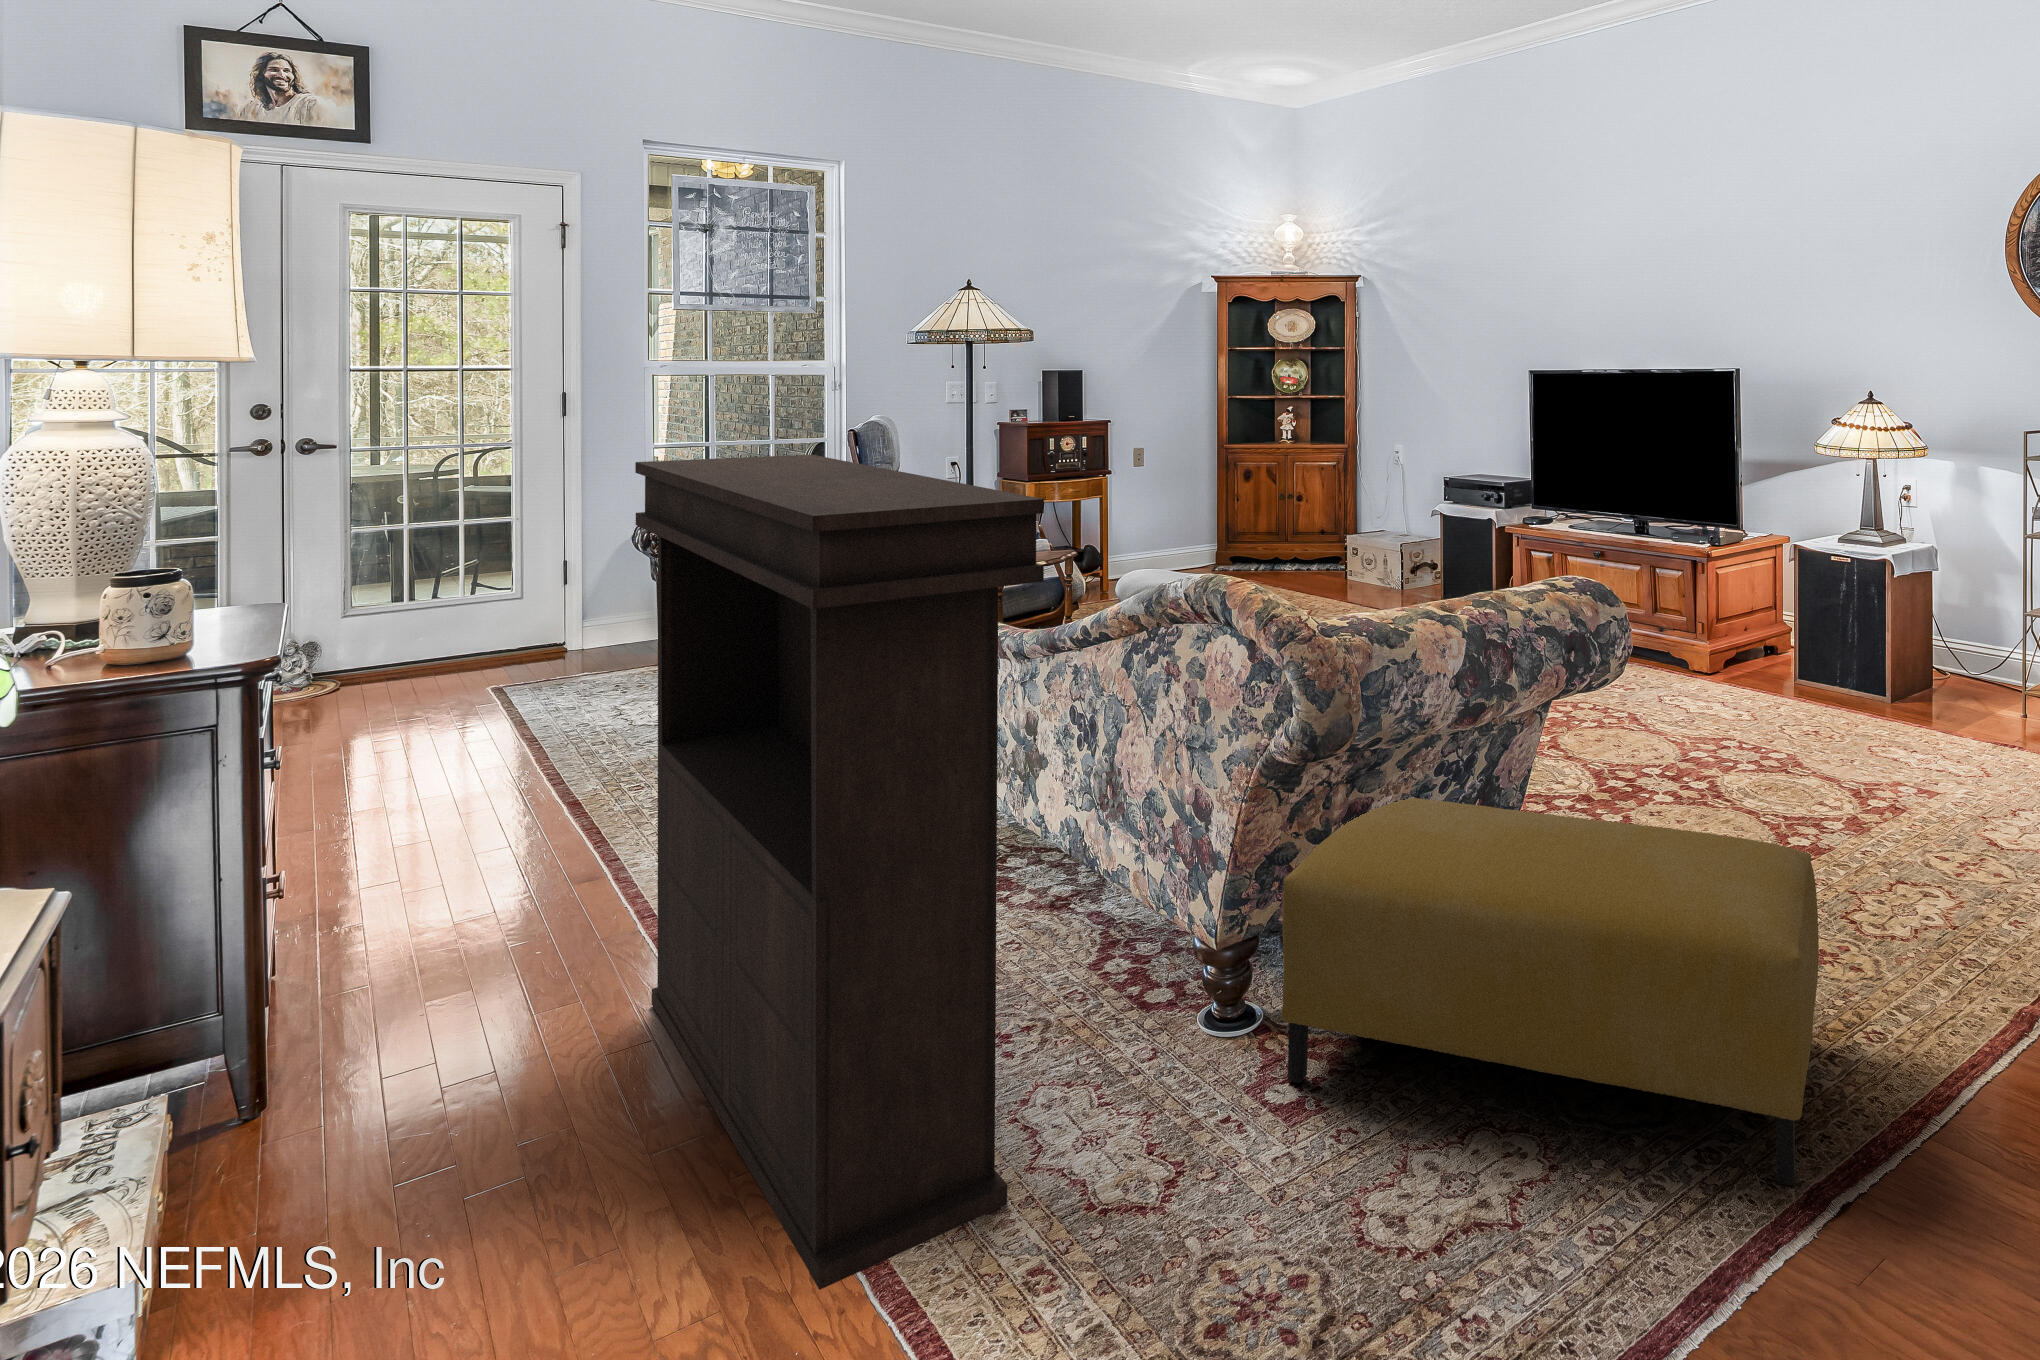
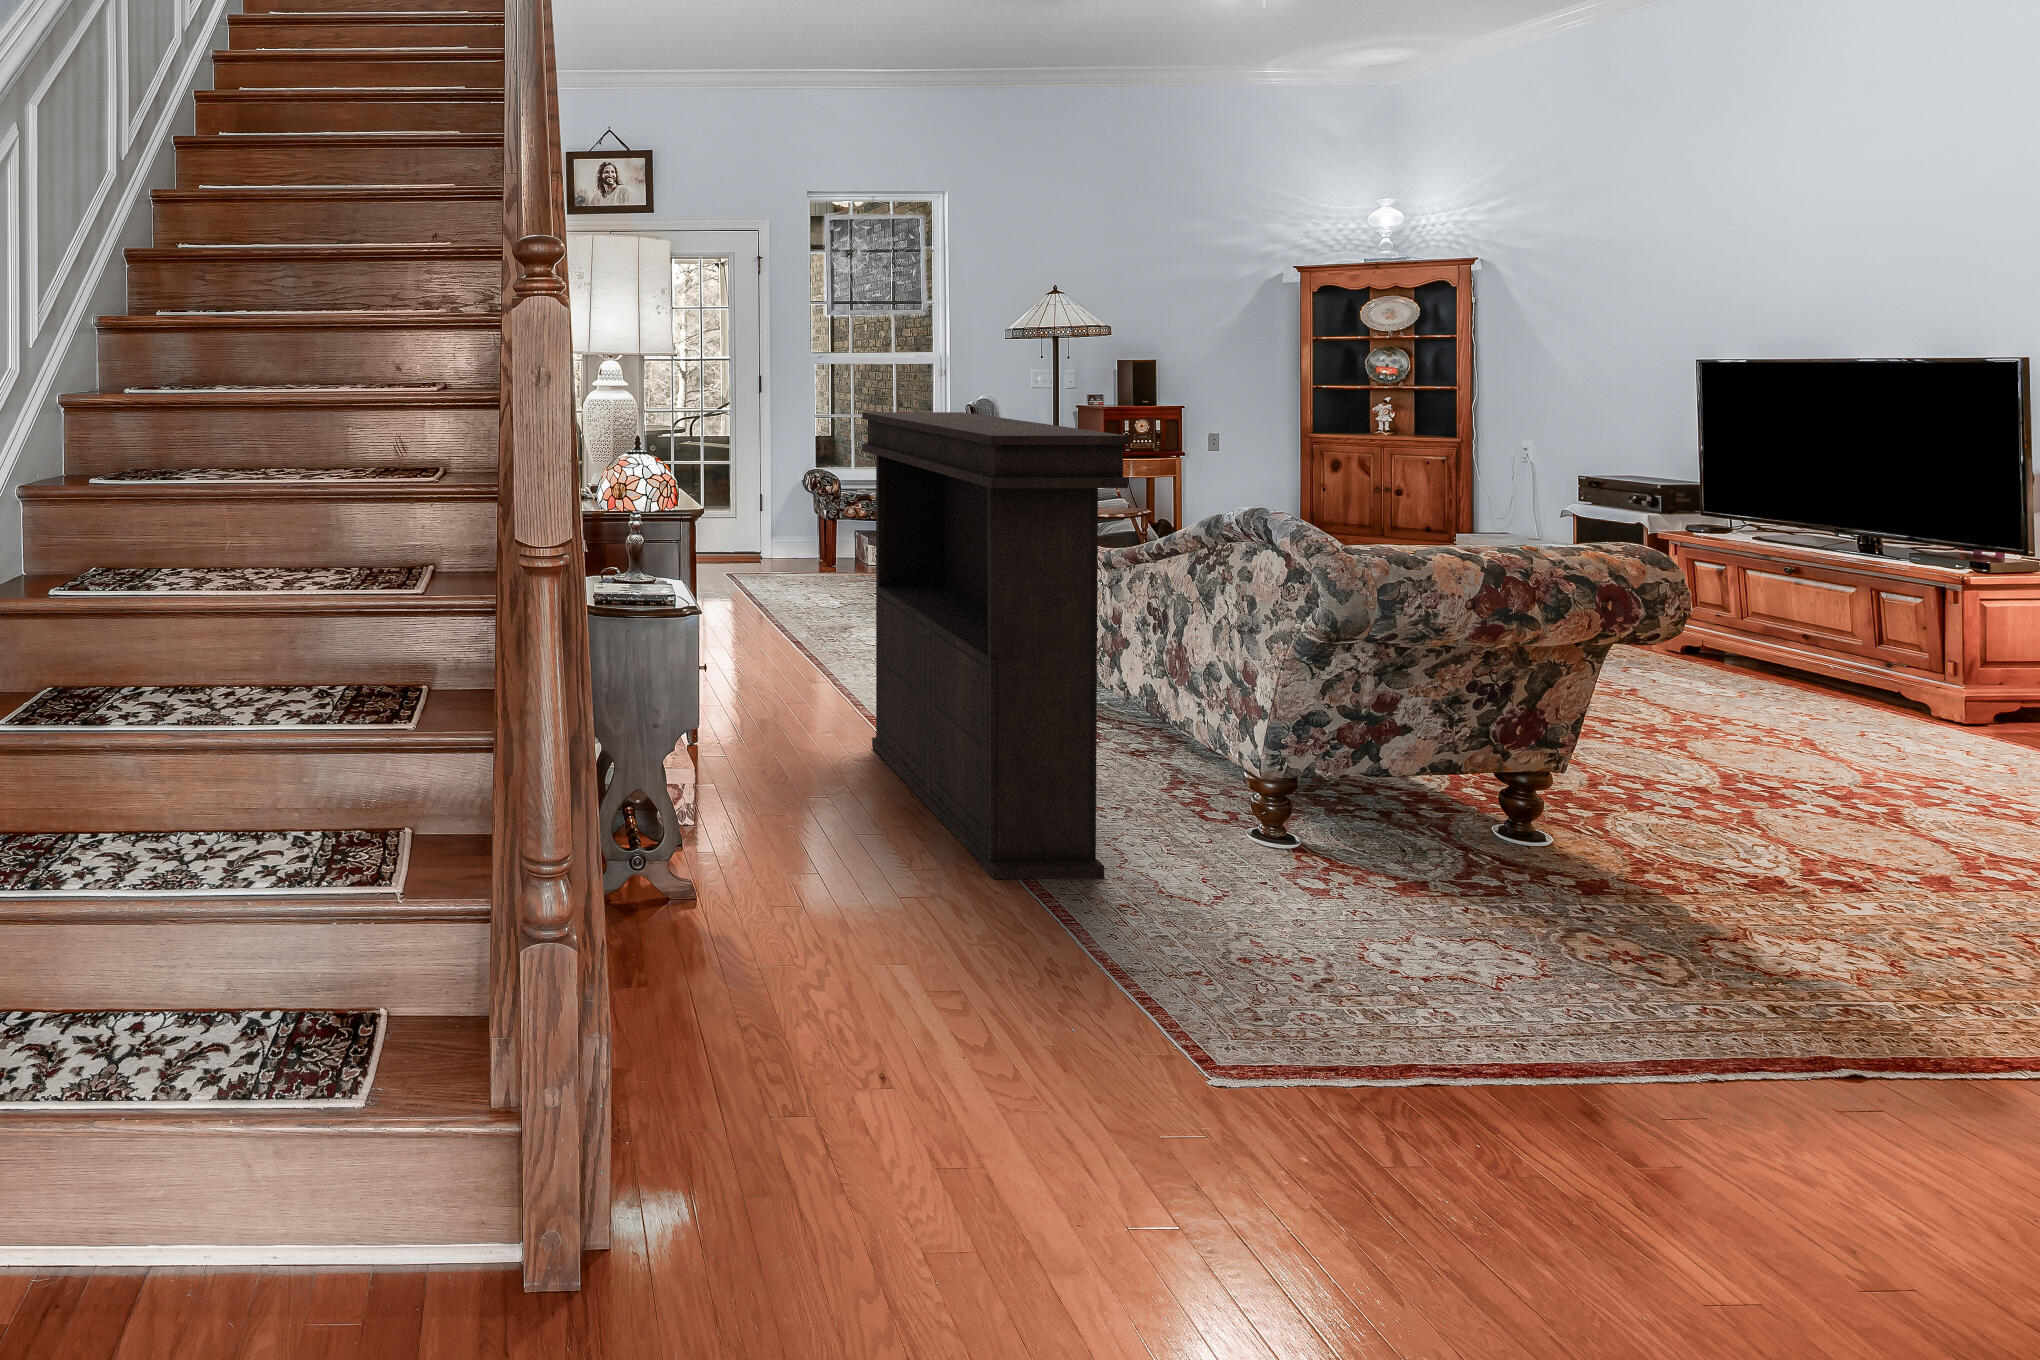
ottoman: present [1281,798,1819,1186] -> none [1310,701,1887,1041]

